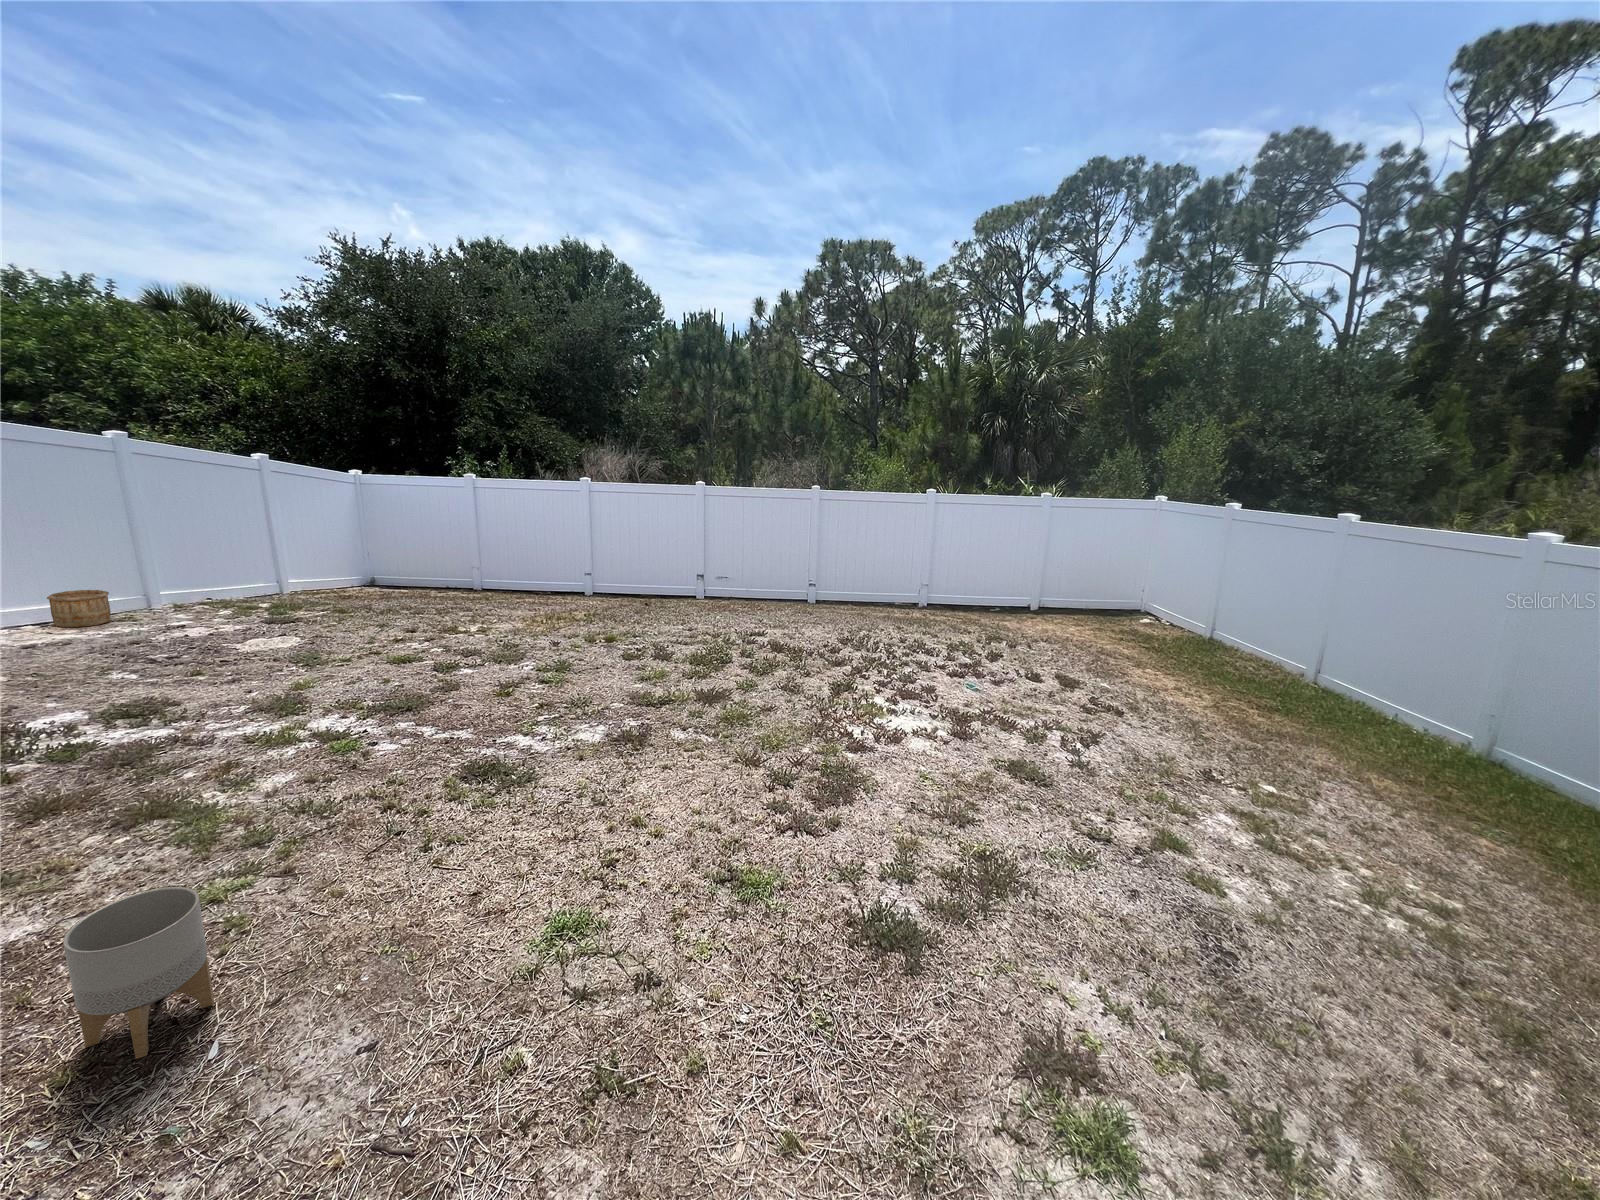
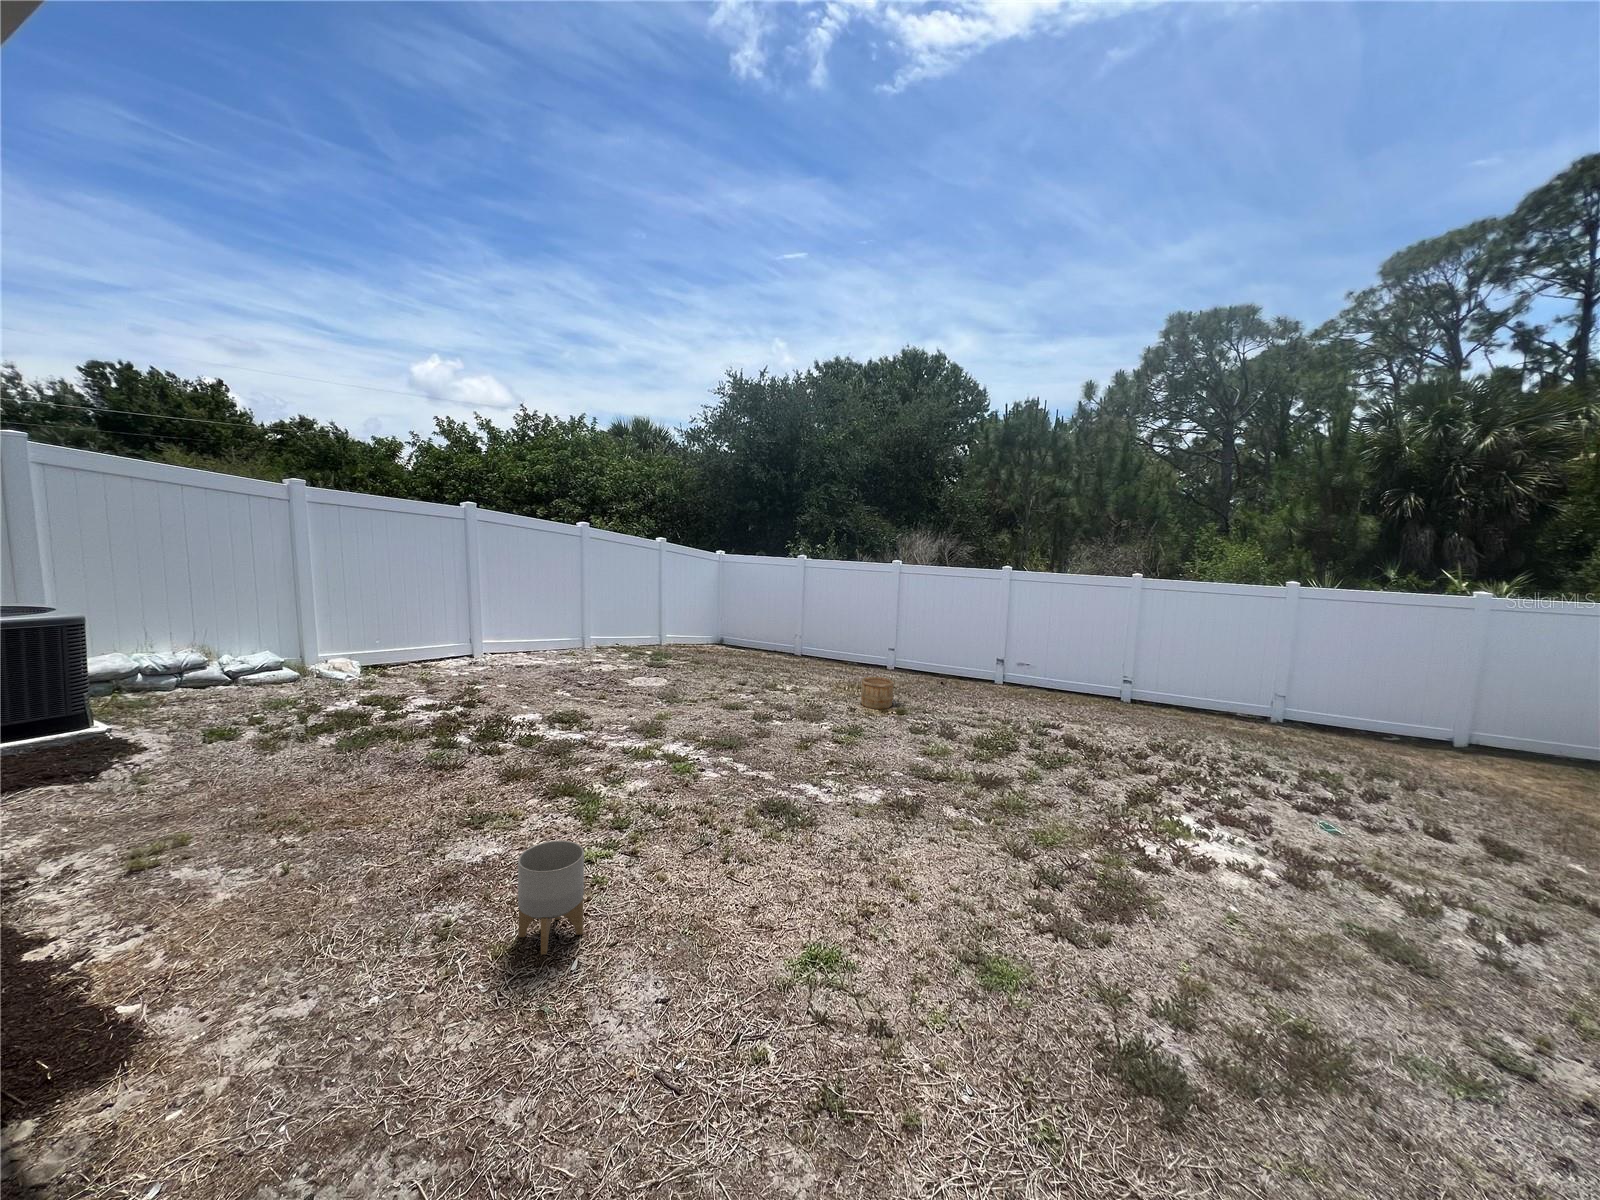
wooden bucket: present [47,590,111,627] -> present [861,677,895,709]

